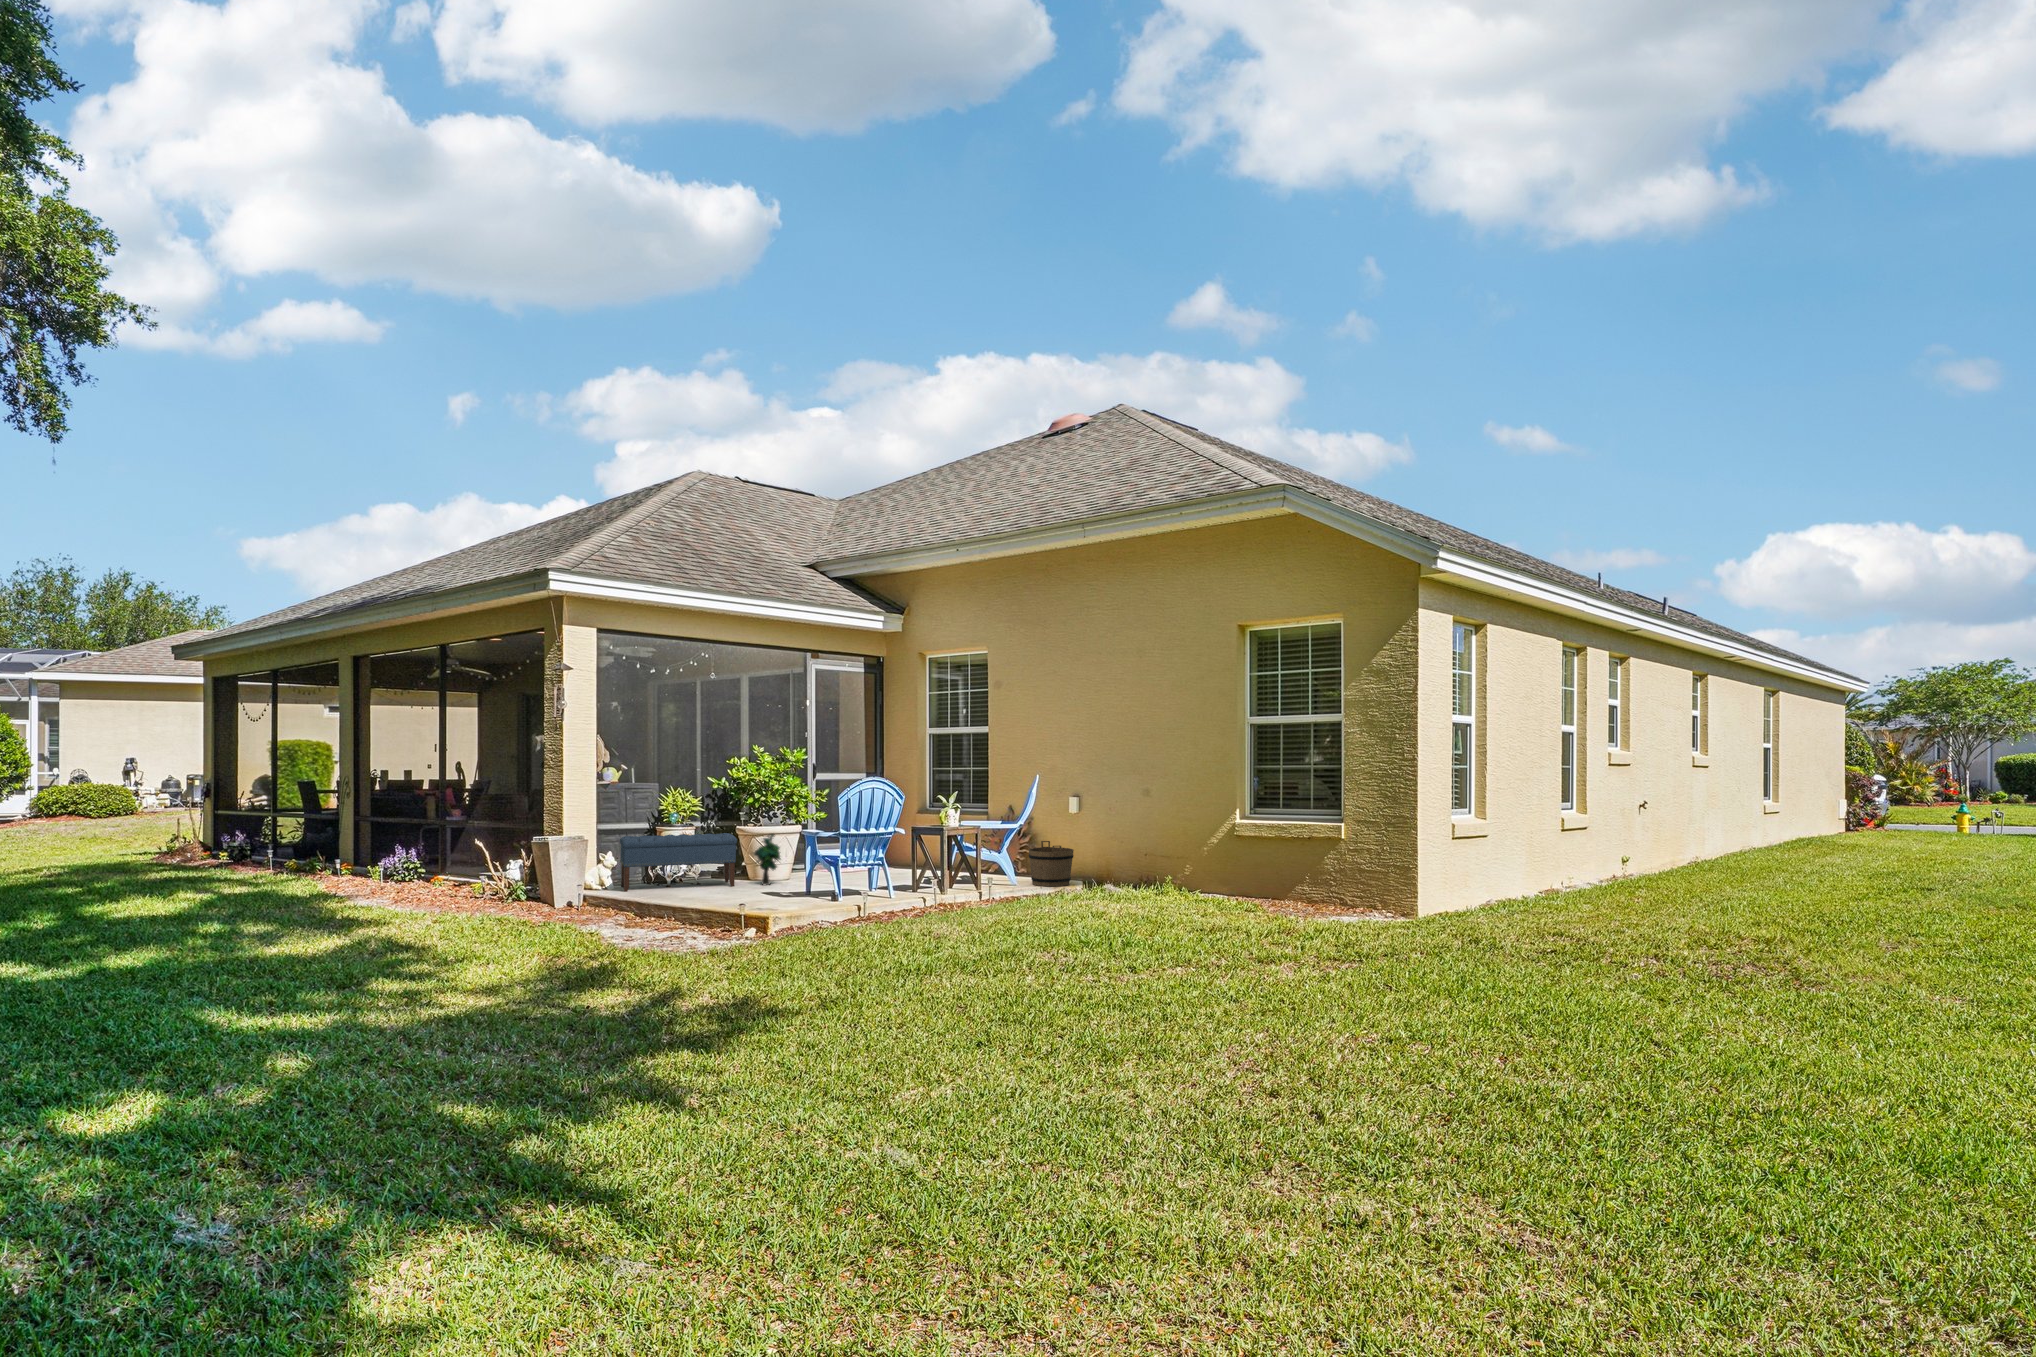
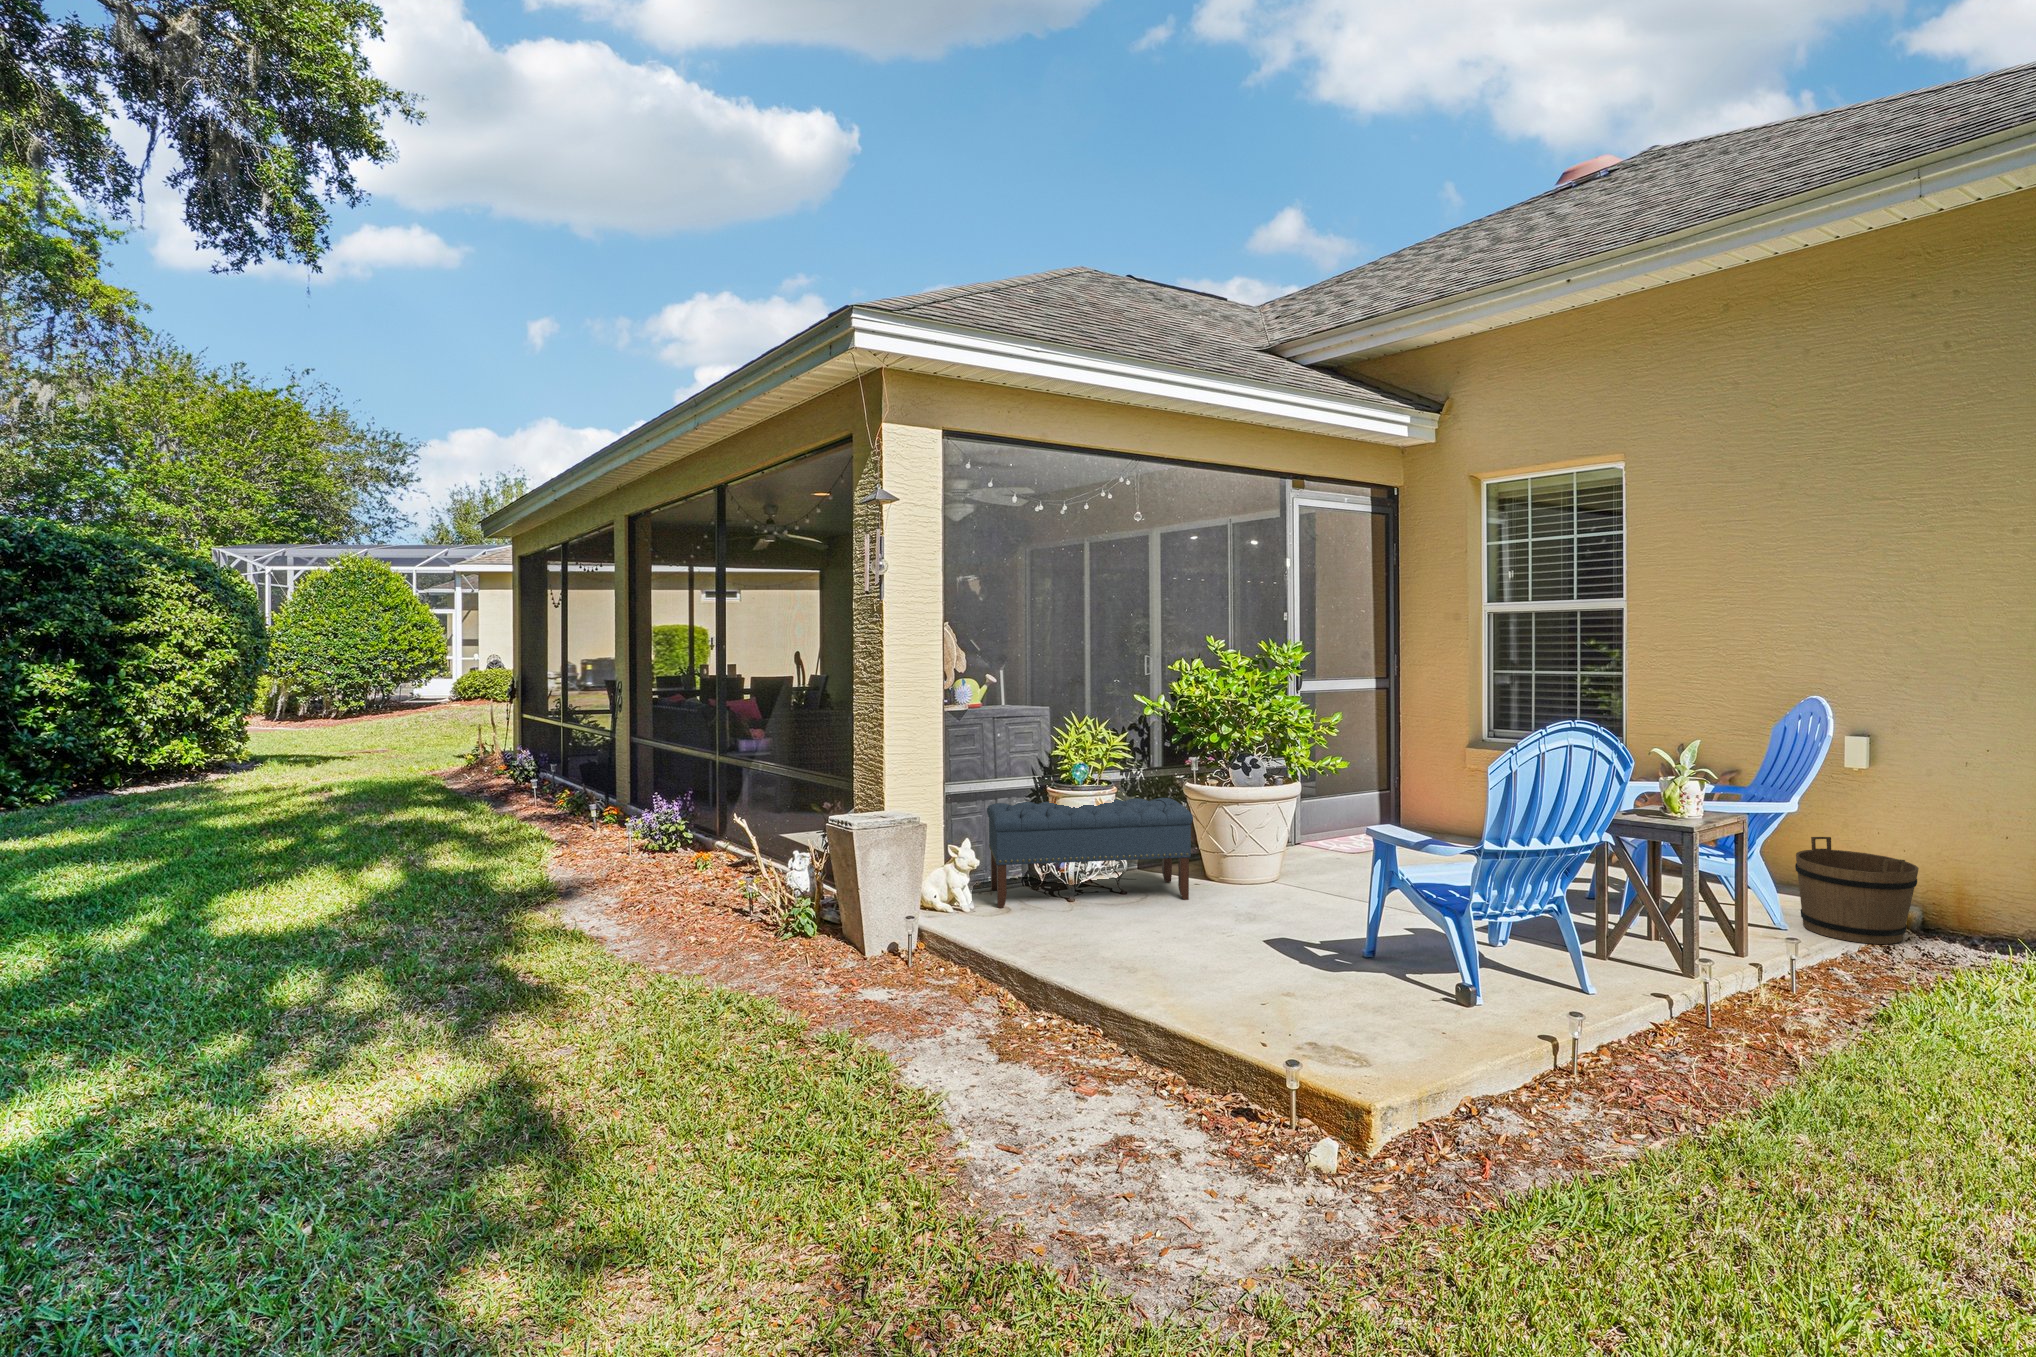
decorative plant: present [754,834,781,885] -> none [1215,804,1273,899]

